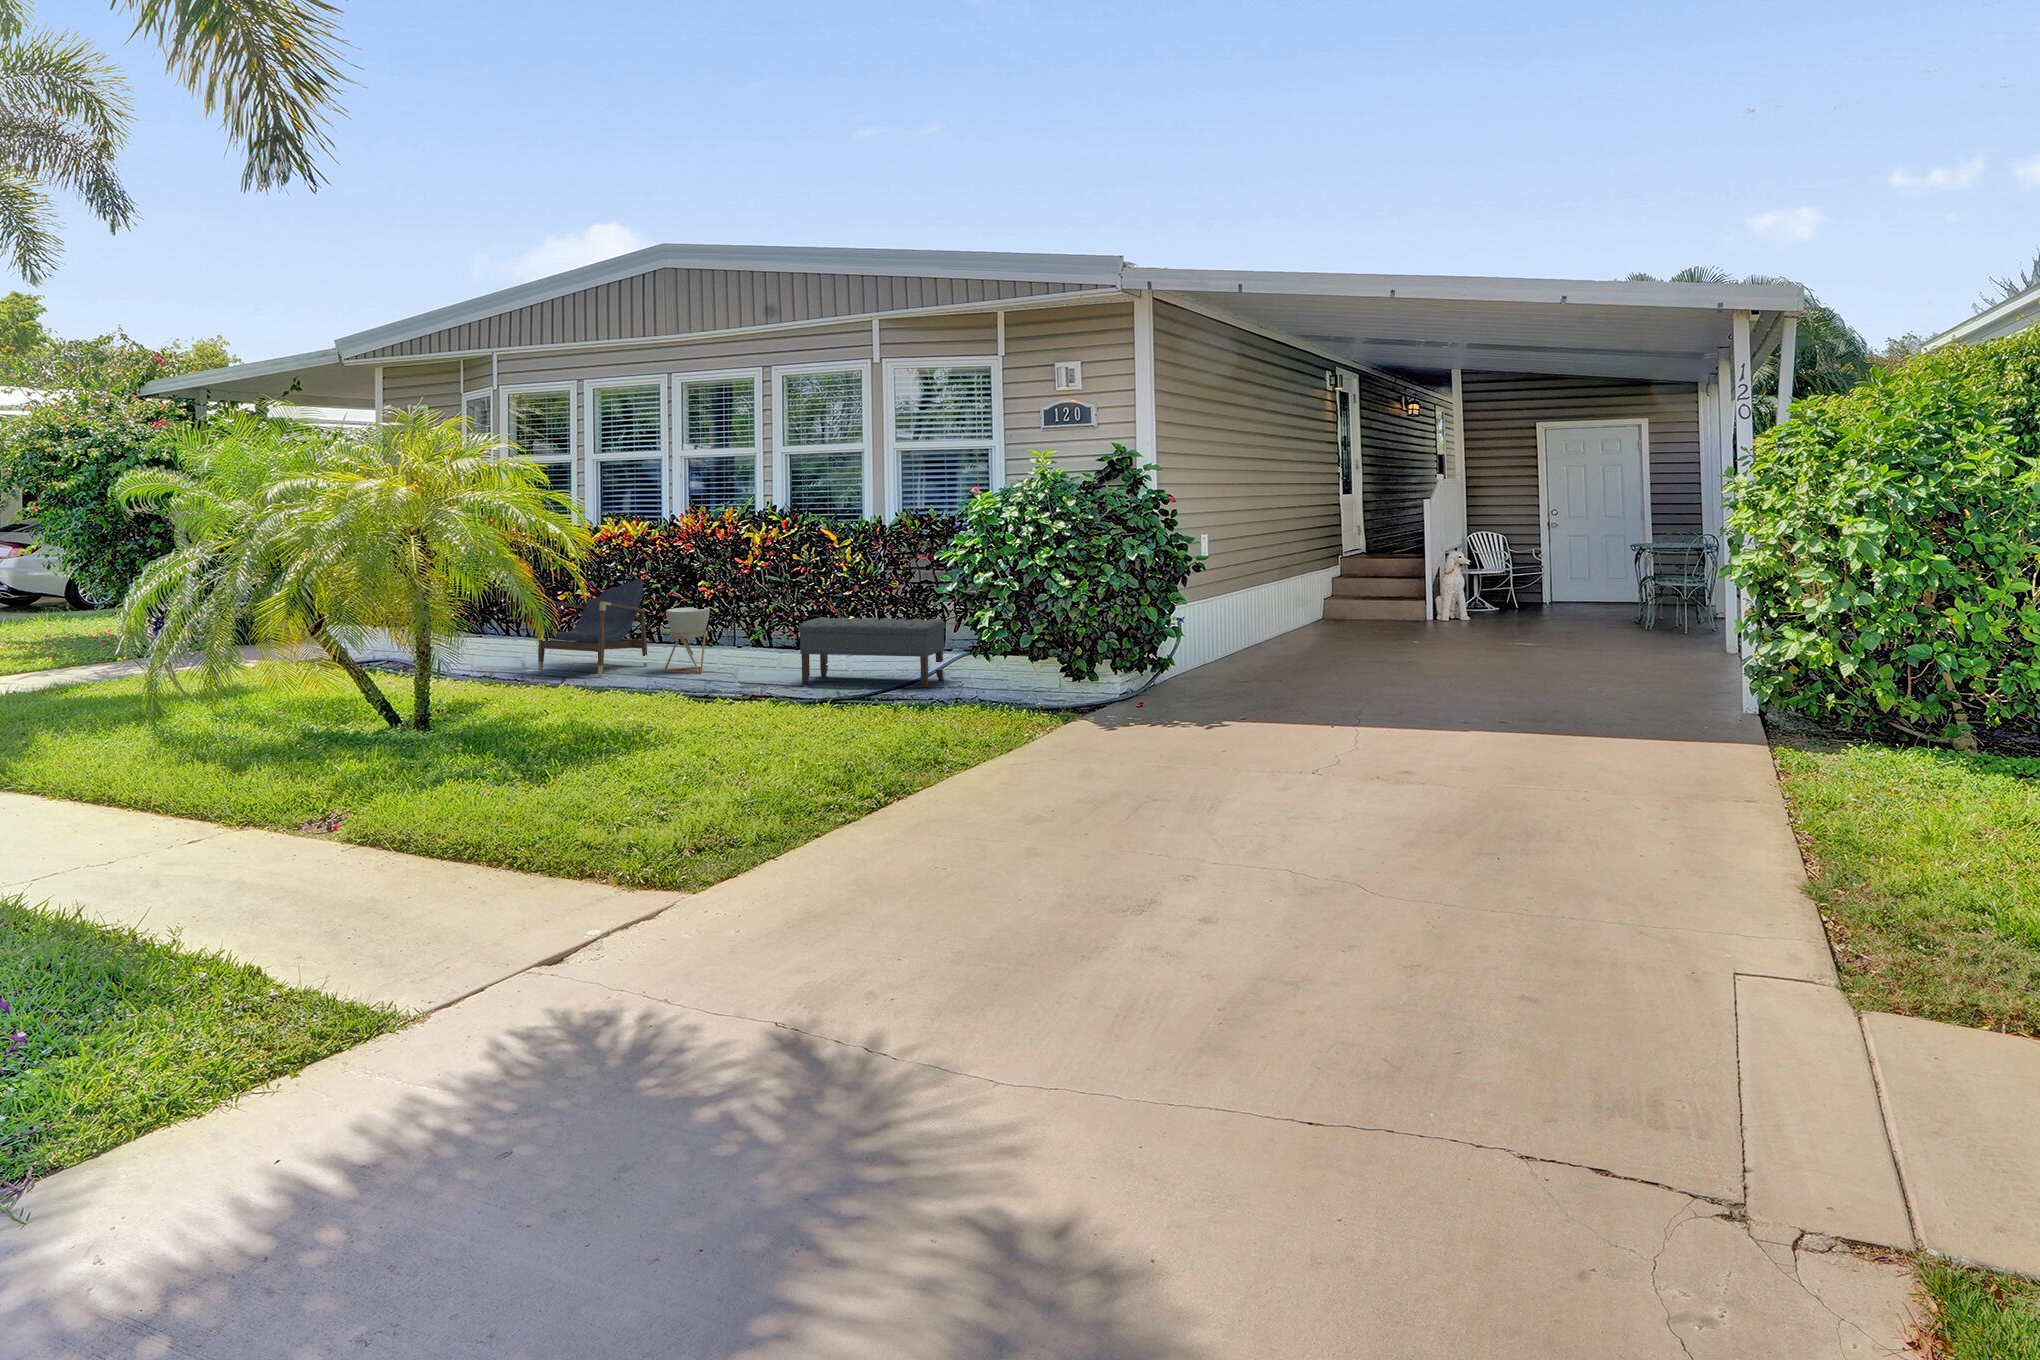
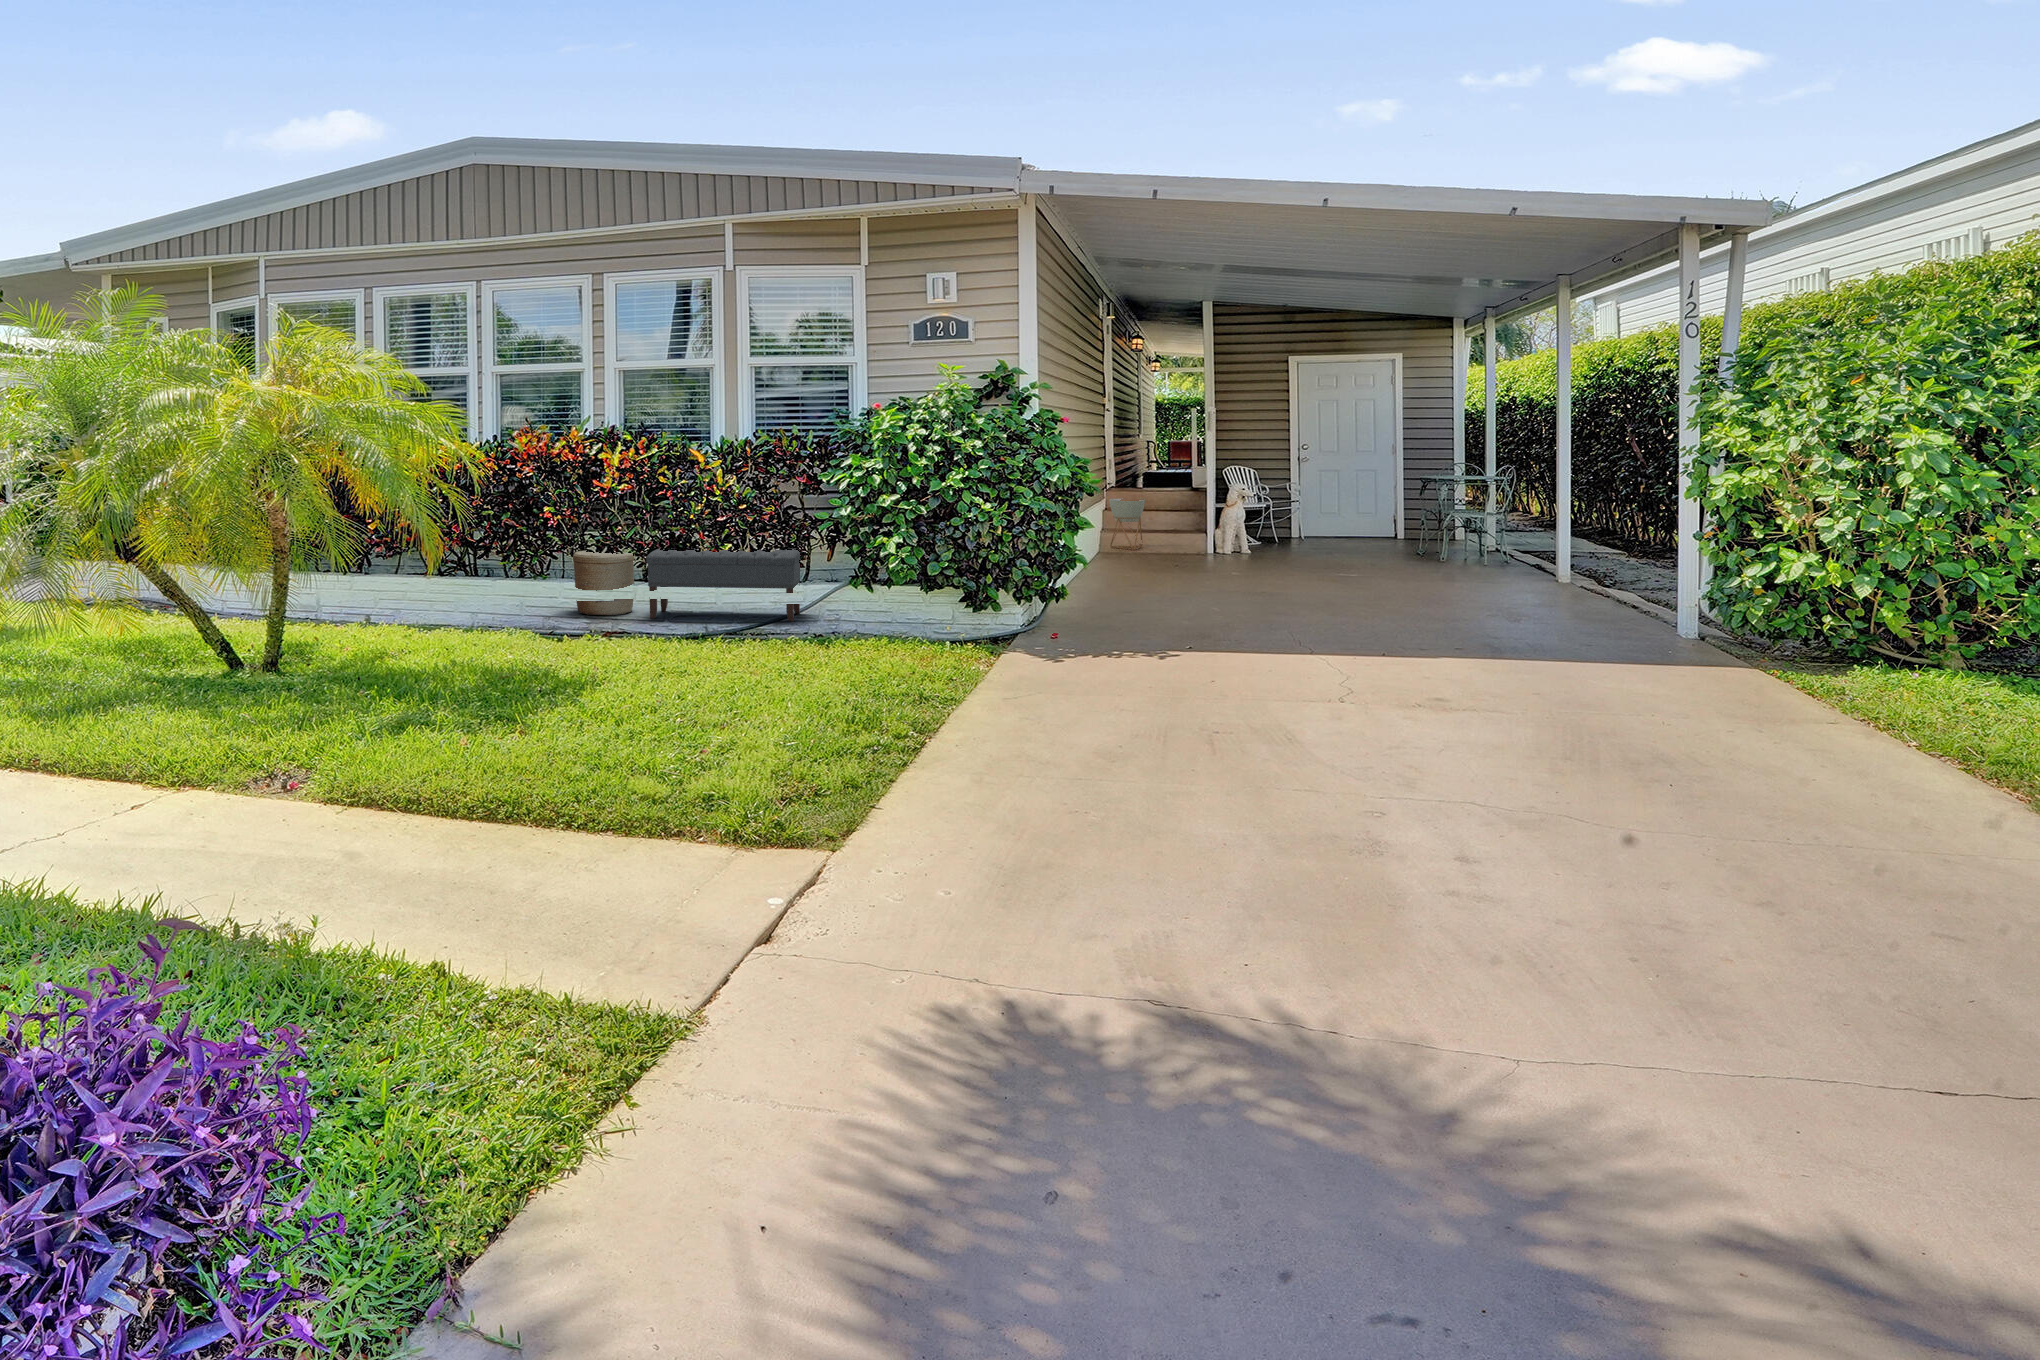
lounge chair: present [533,579,647,677] -> none [333,499,453,614]
planter: present [664,607,710,673] -> present [1109,499,1145,550]
woven basket: none [740,619,798,680] -> present [572,551,635,615]

